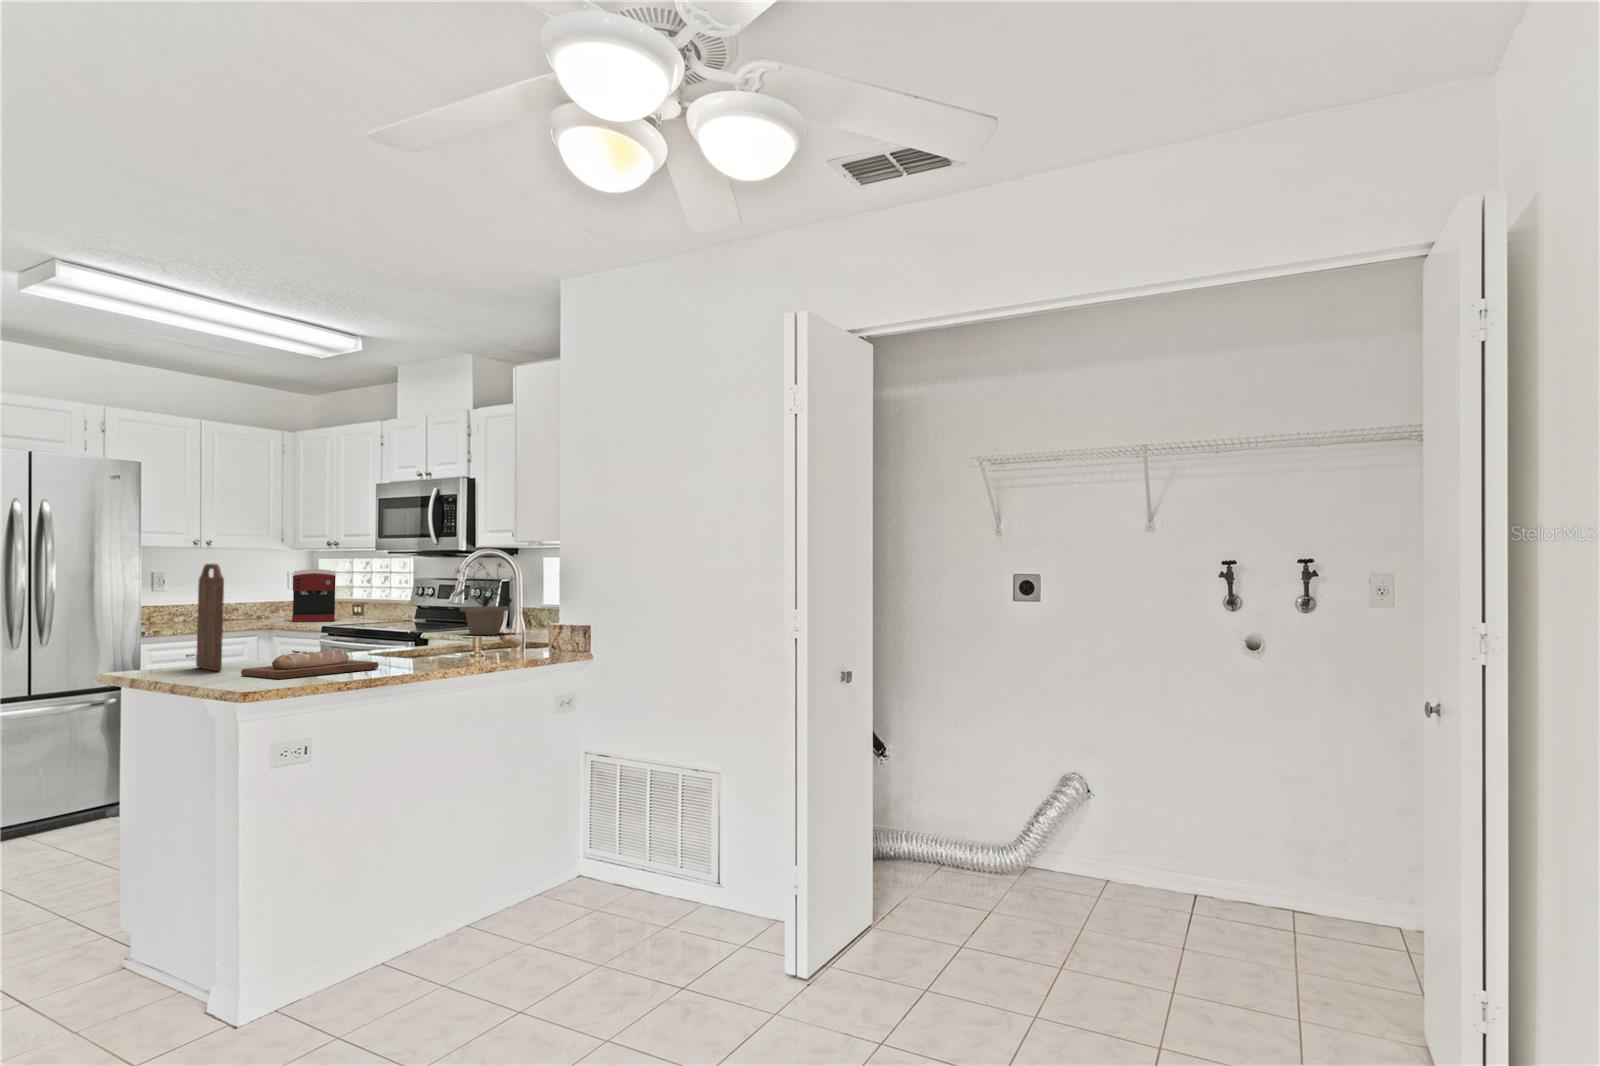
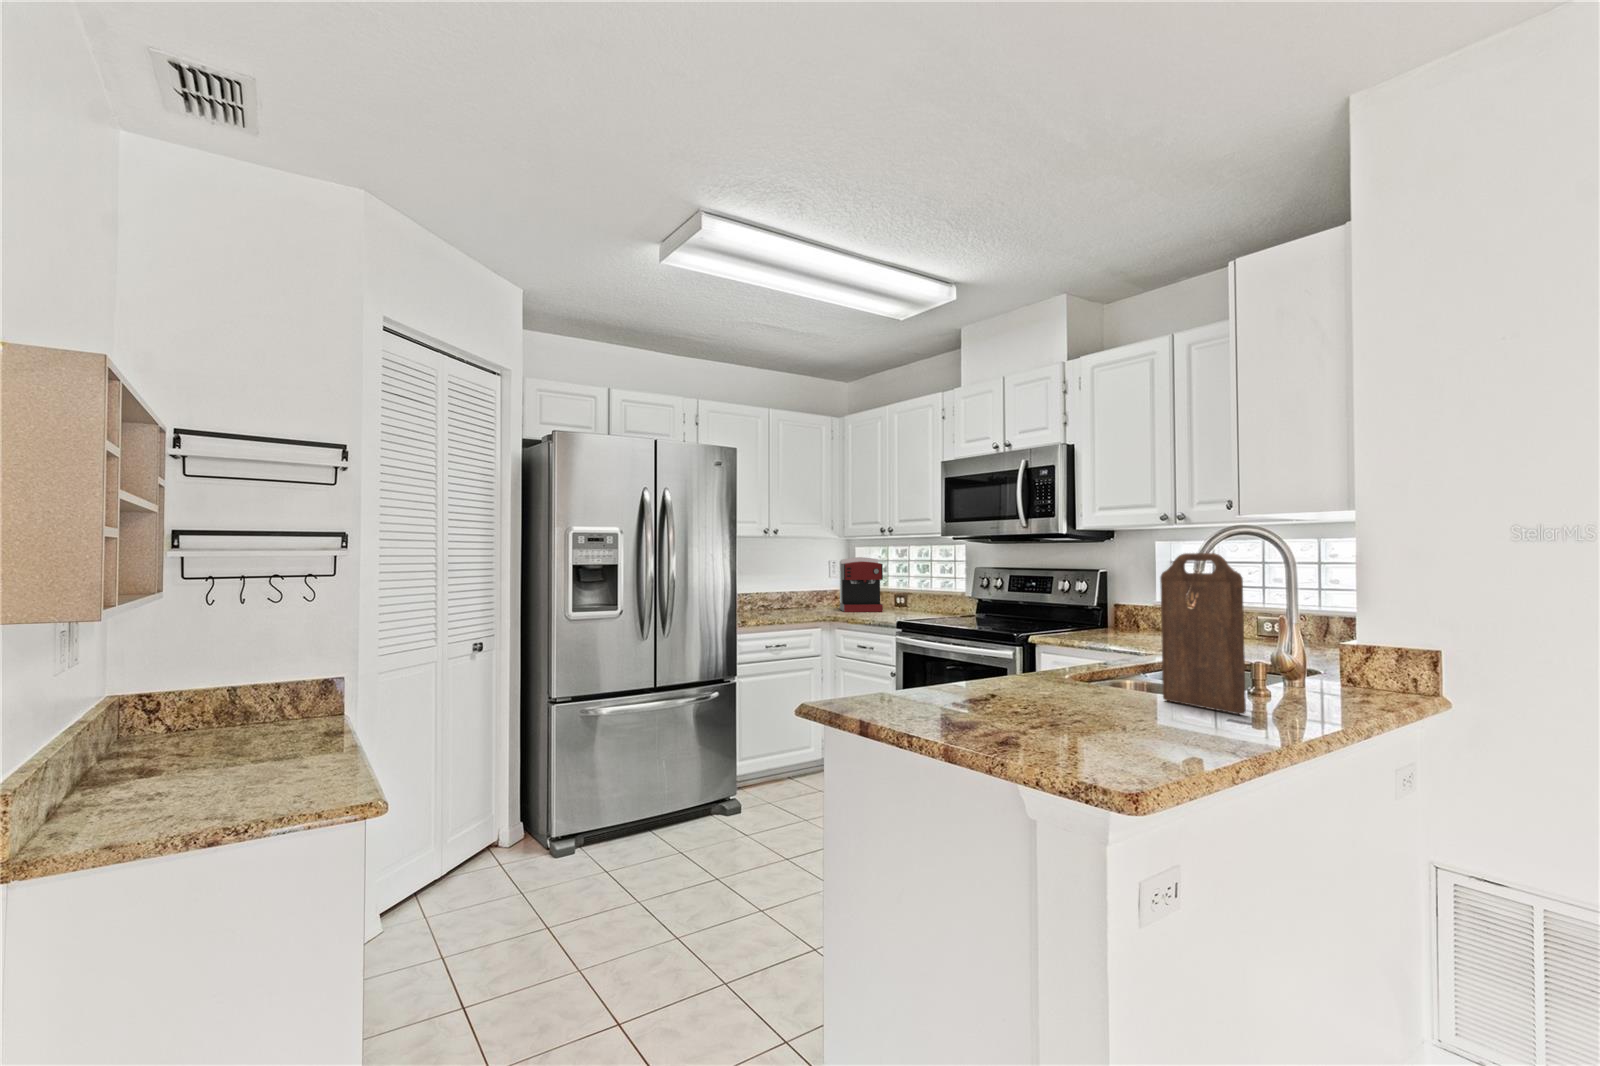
potted plant: present [456,562,513,635] -> none [1066,545,1160,641]
cutting board: present [196,564,224,671] -> present [1160,553,1246,715]
bread loaf: present [241,650,379,679] -> none [1033,689,1216,749]

